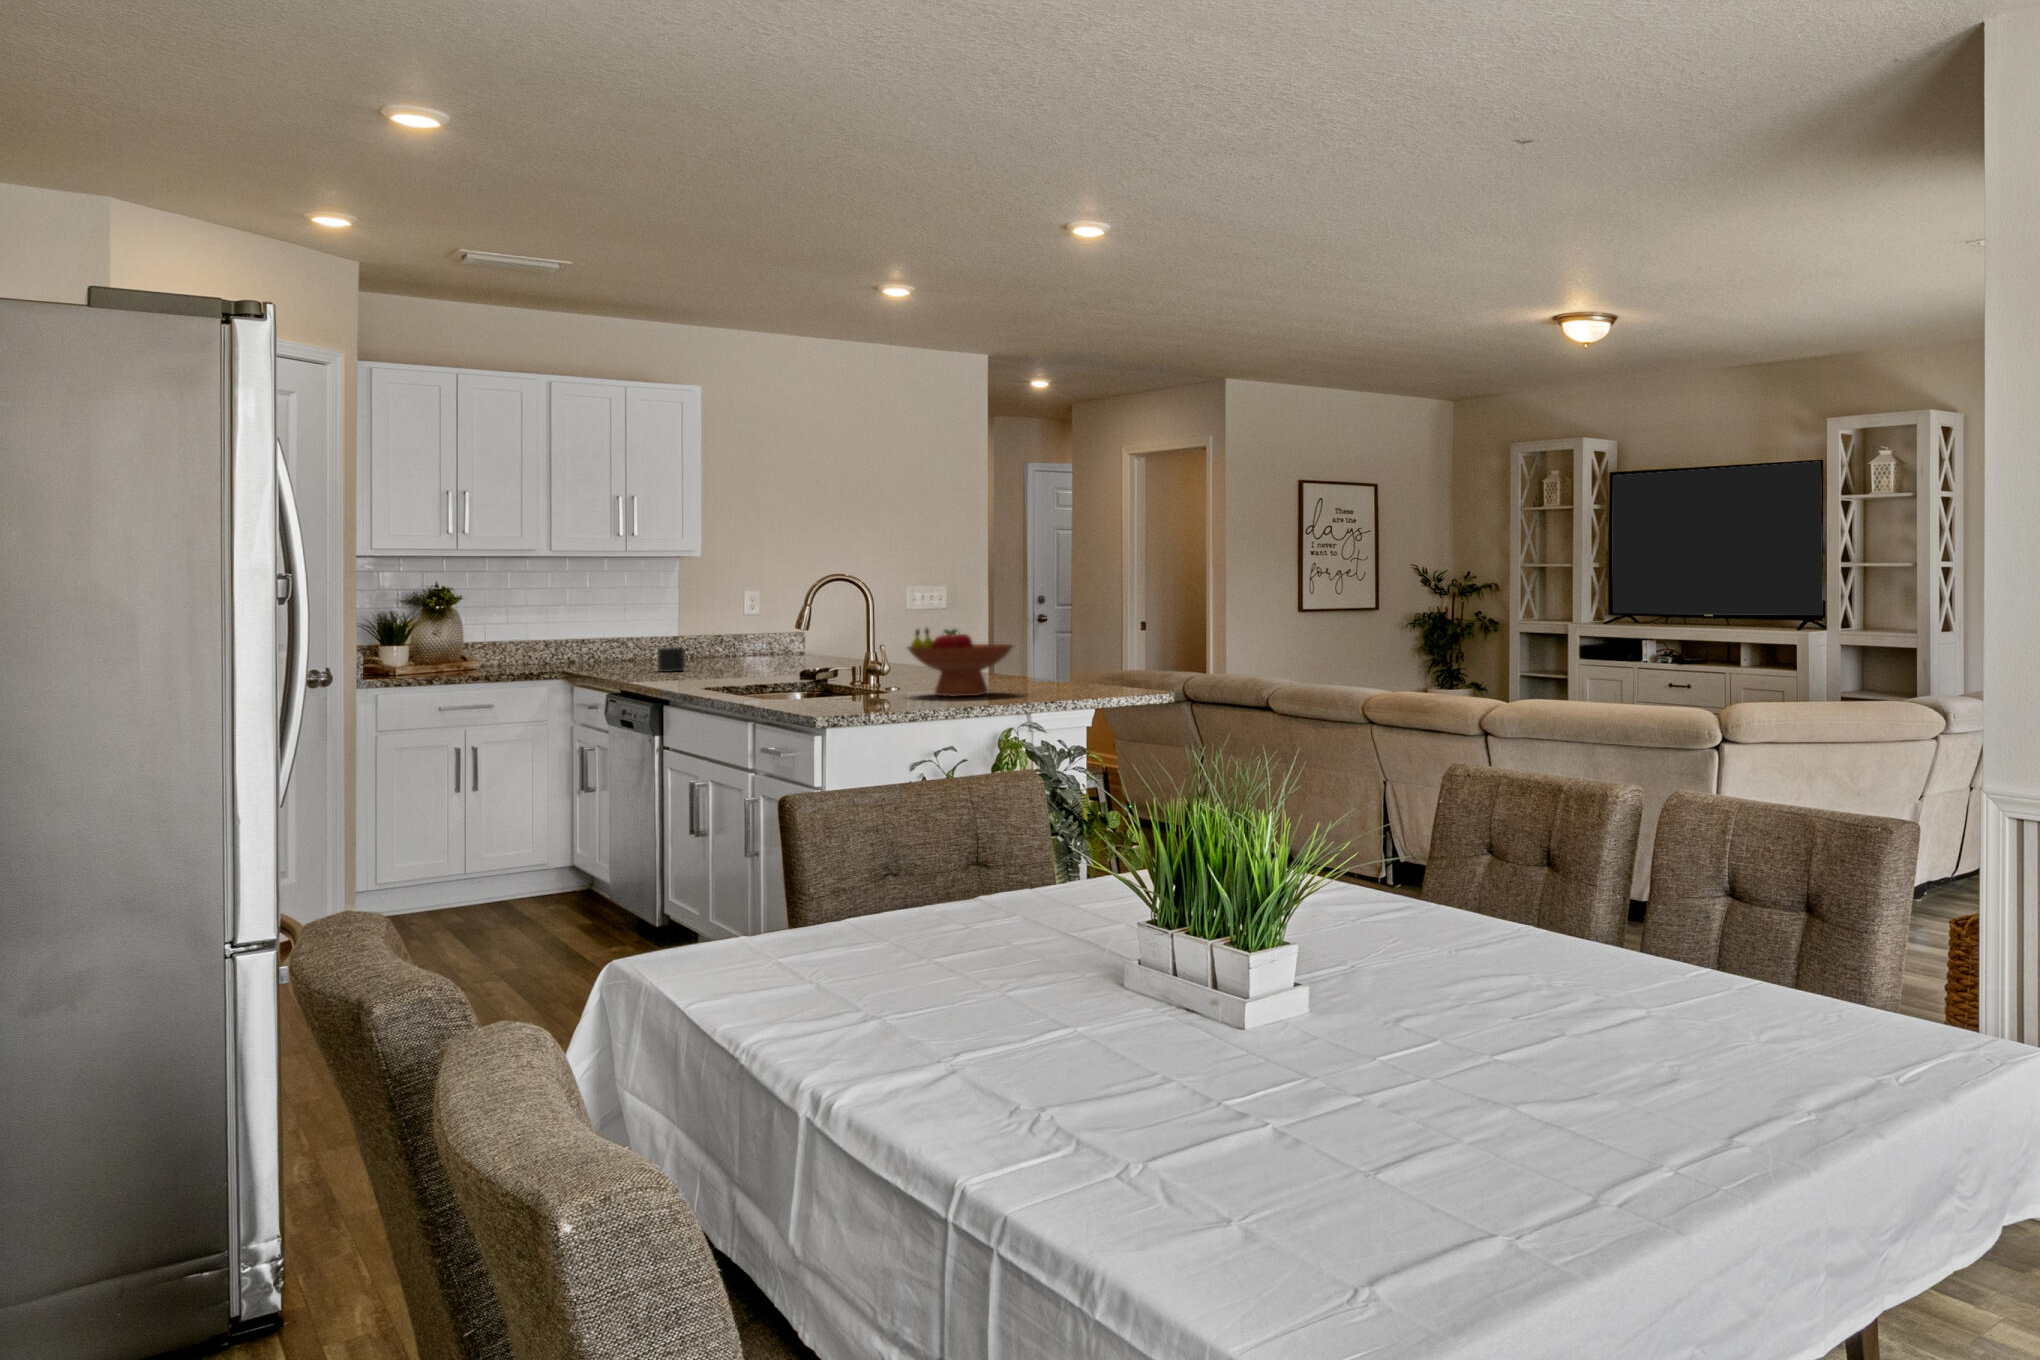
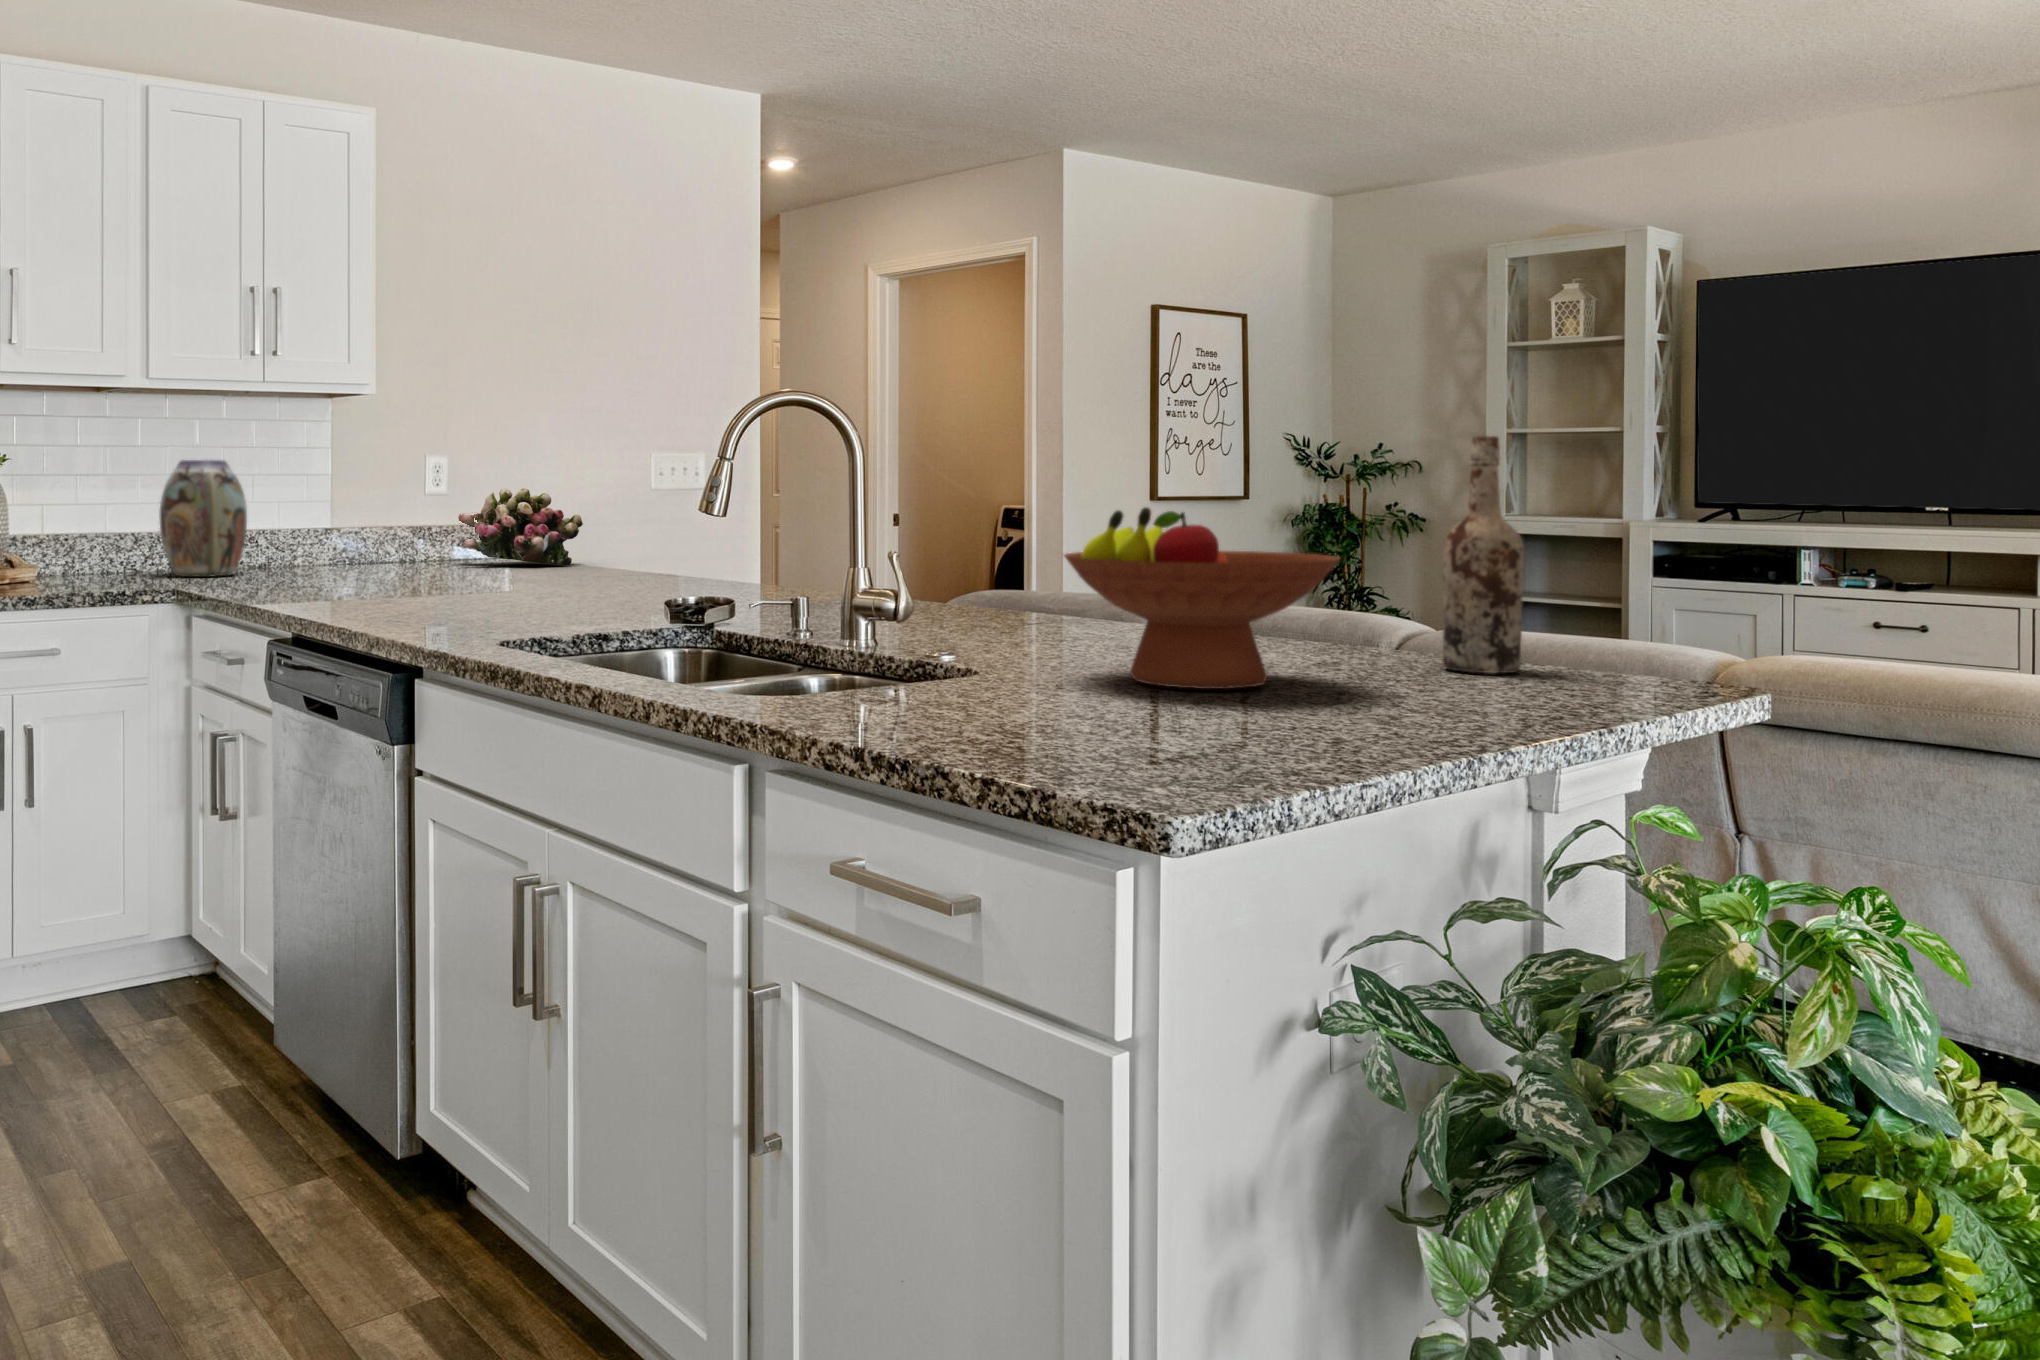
wine bottle: none [1088,597,1119,692] -> present [1443,436,1524,674]
vase: none [560,598,616,666] -> present [160,460,247,577]
flower arrangement: none [762,611,847,657] -> present [458,488,583,565]
mug: present [658,647,685,672] -> none [336,547,381,592]

